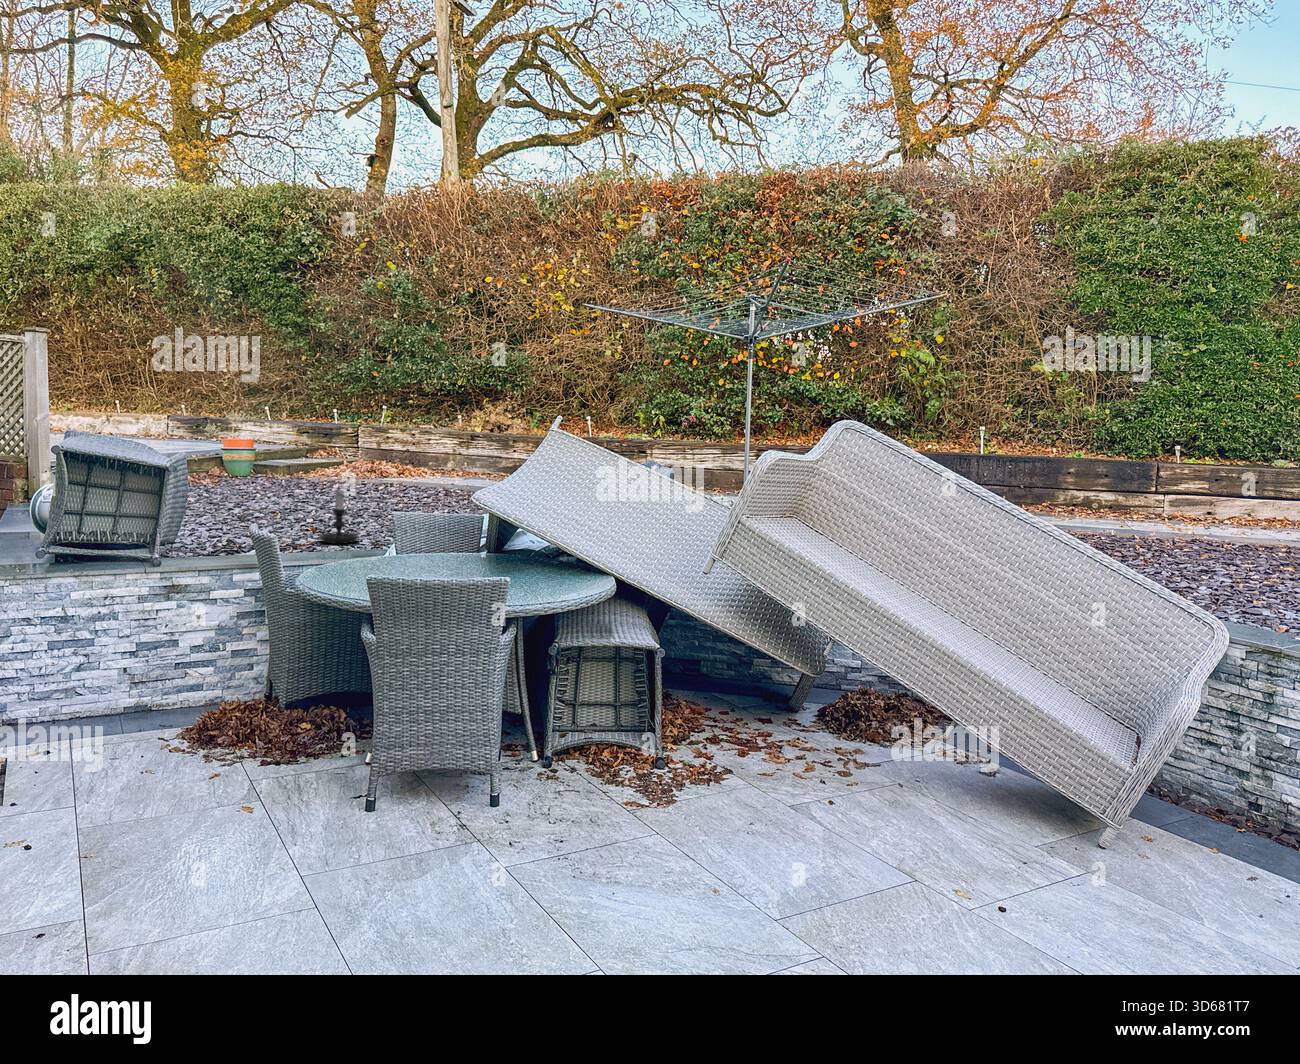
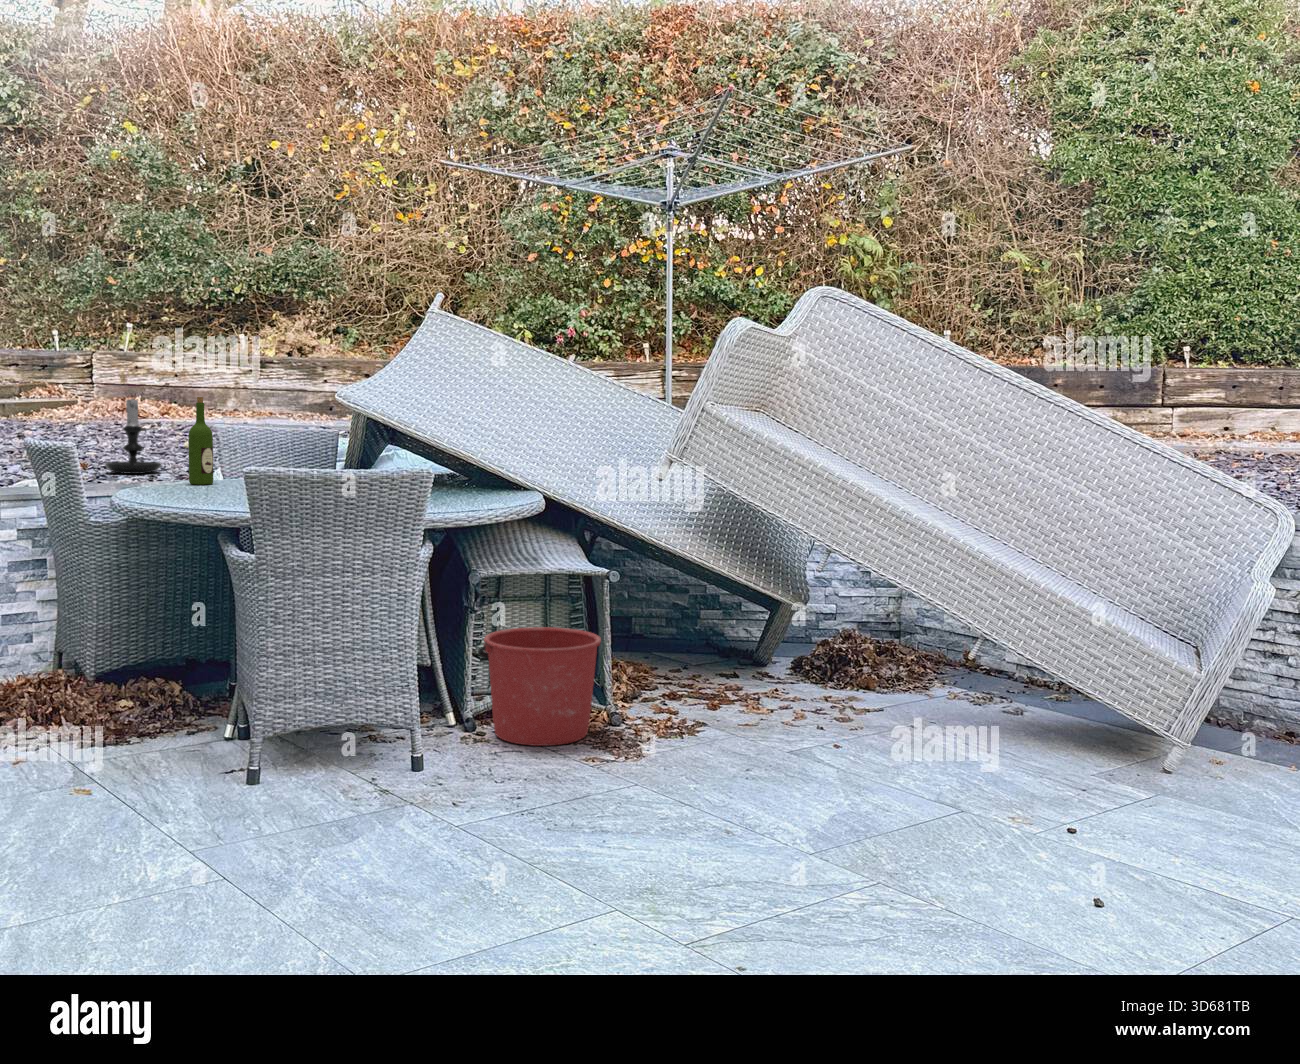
wine bottle: none [367,496,385,560] -> present [188,397,213,485]
bucket: none [555,688,650,787] -> present [478,627,601,746]

